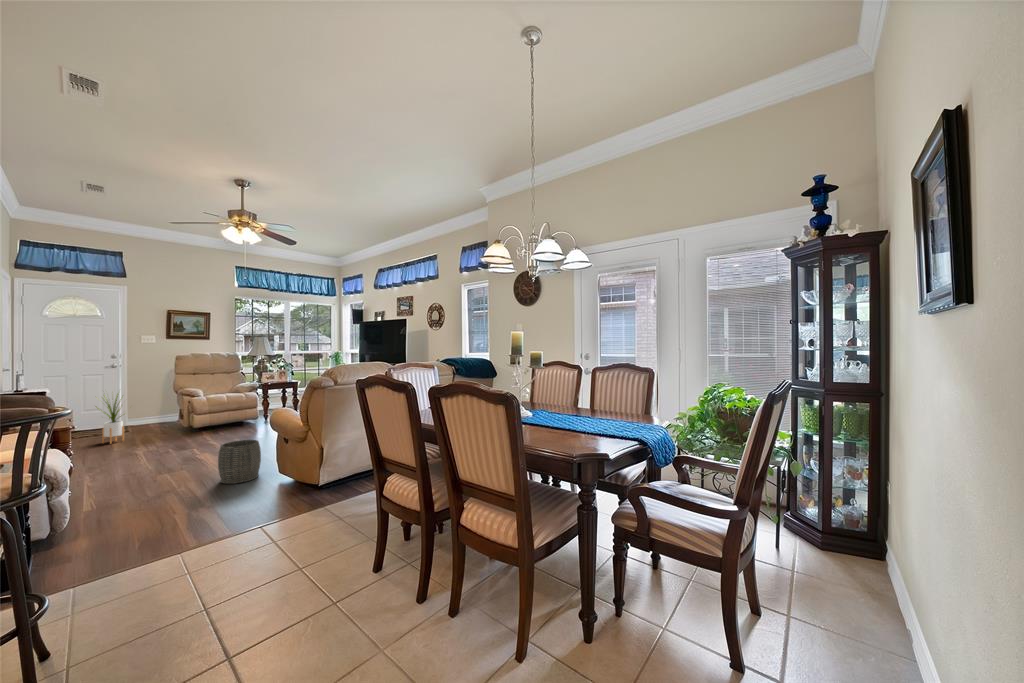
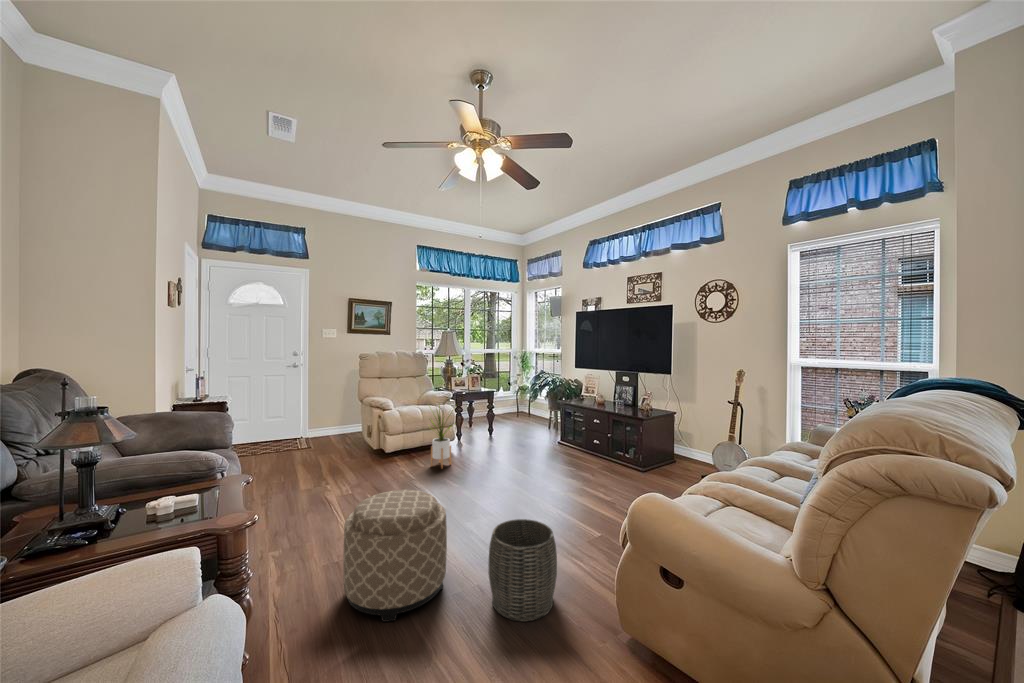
house plant: present [96,394,124,444] -> present [431,406,451,468]
ottoman: none [127,430,199,491] -> present [343,490,447,622]

